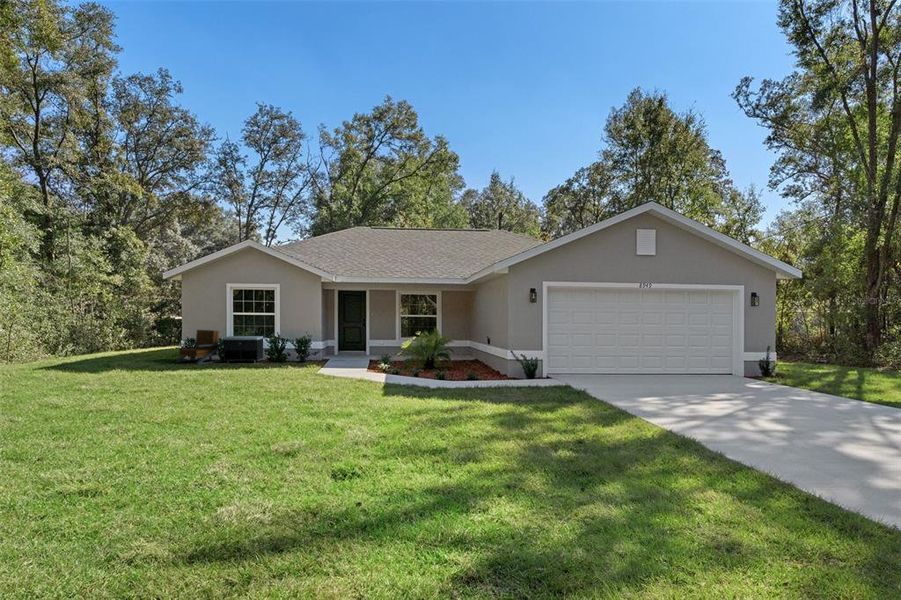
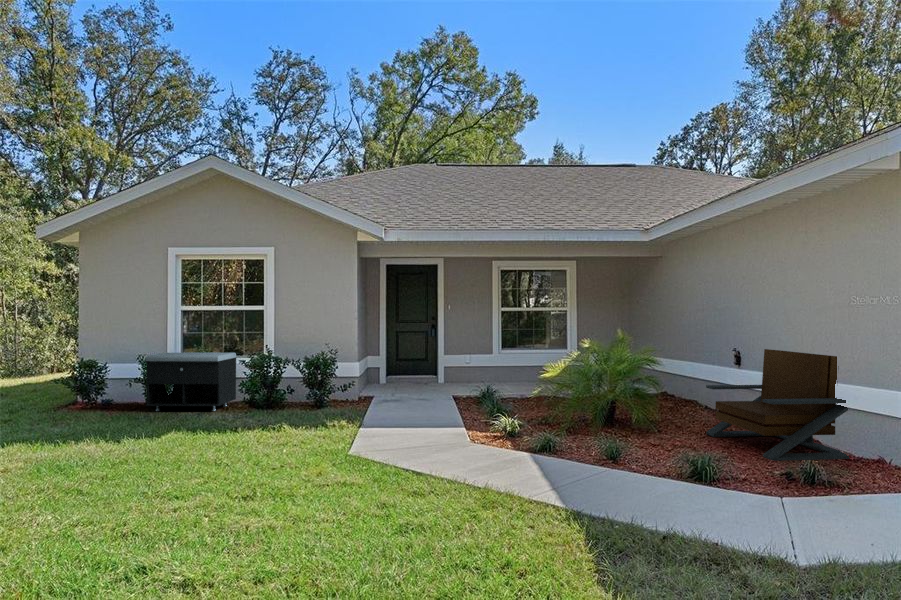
lounge chair: present [176,330,223,364] -> present [706,349,850,461]

